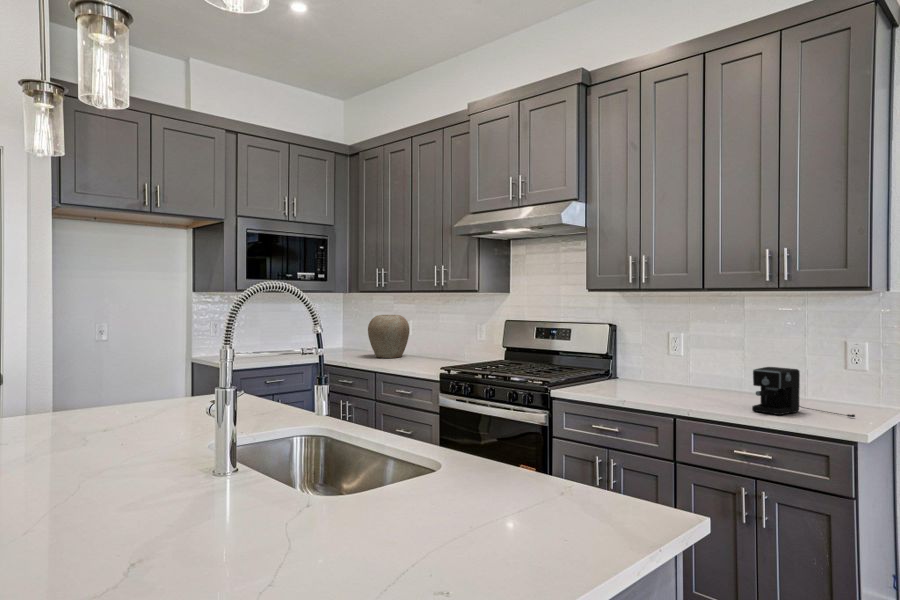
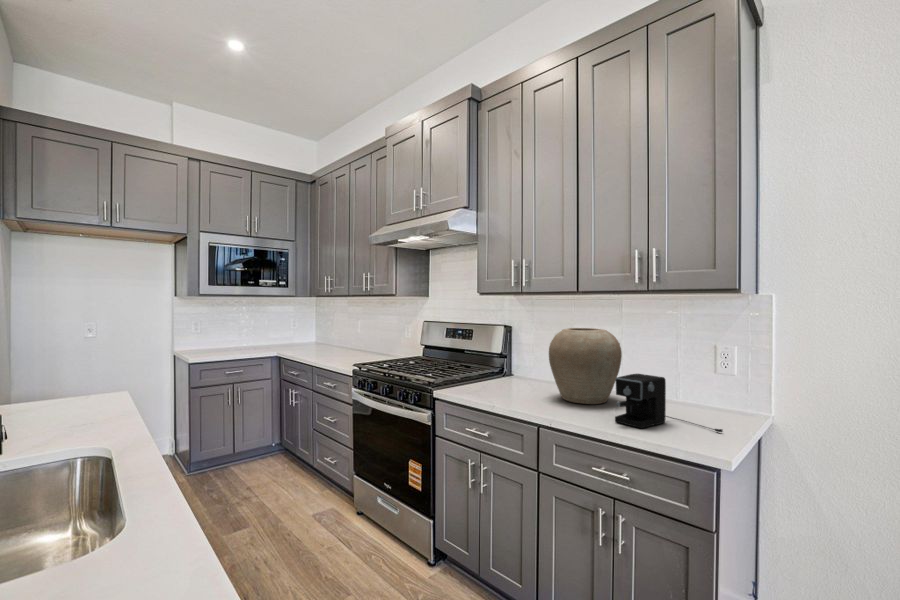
vase: present [368,315,409,358] -> present [549,328,622,404]

